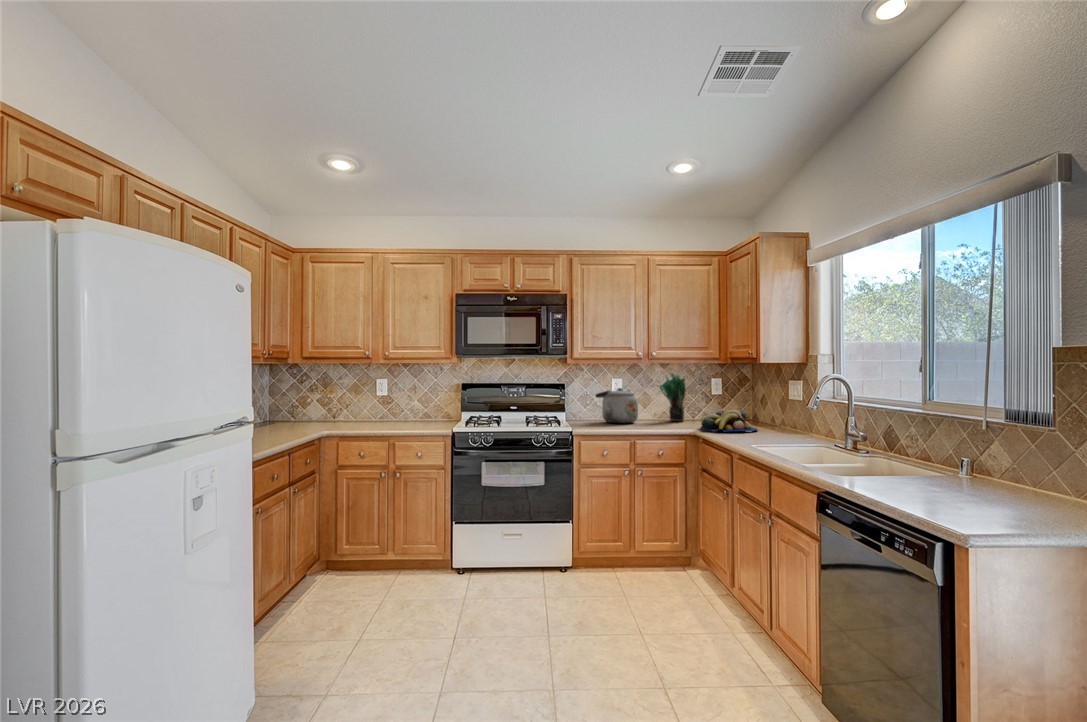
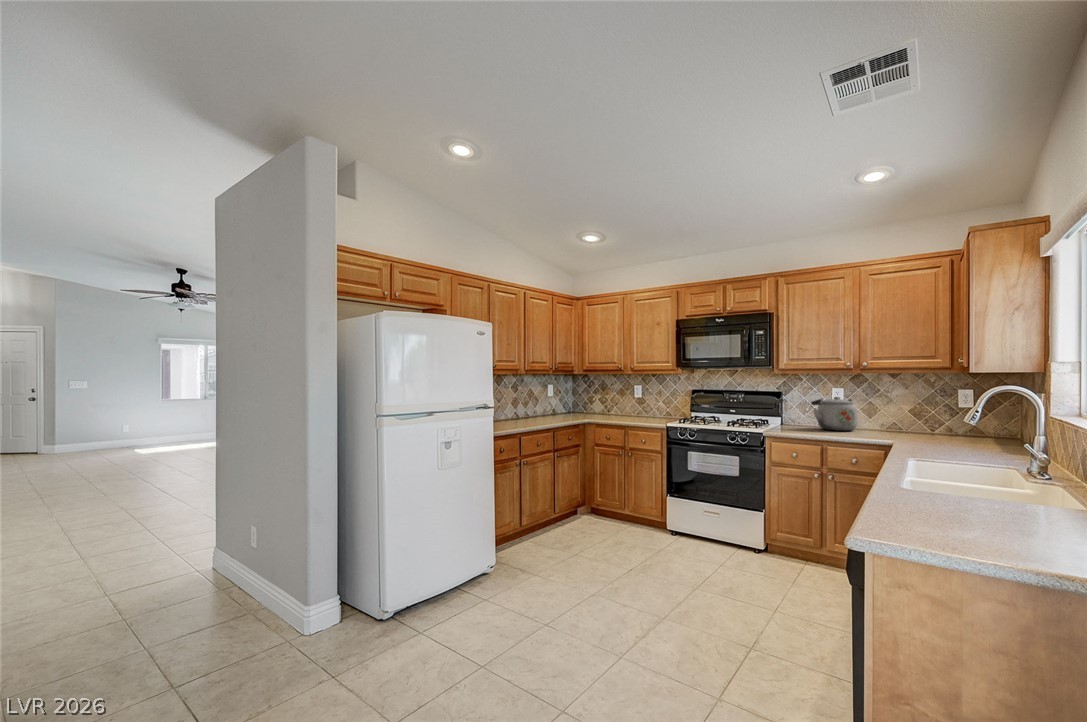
potted plant: present [660,374,686,421] -> none [883,384,922,434]
fruit bowl: present [701,410,758,432] -> none [906,424,986,448]

